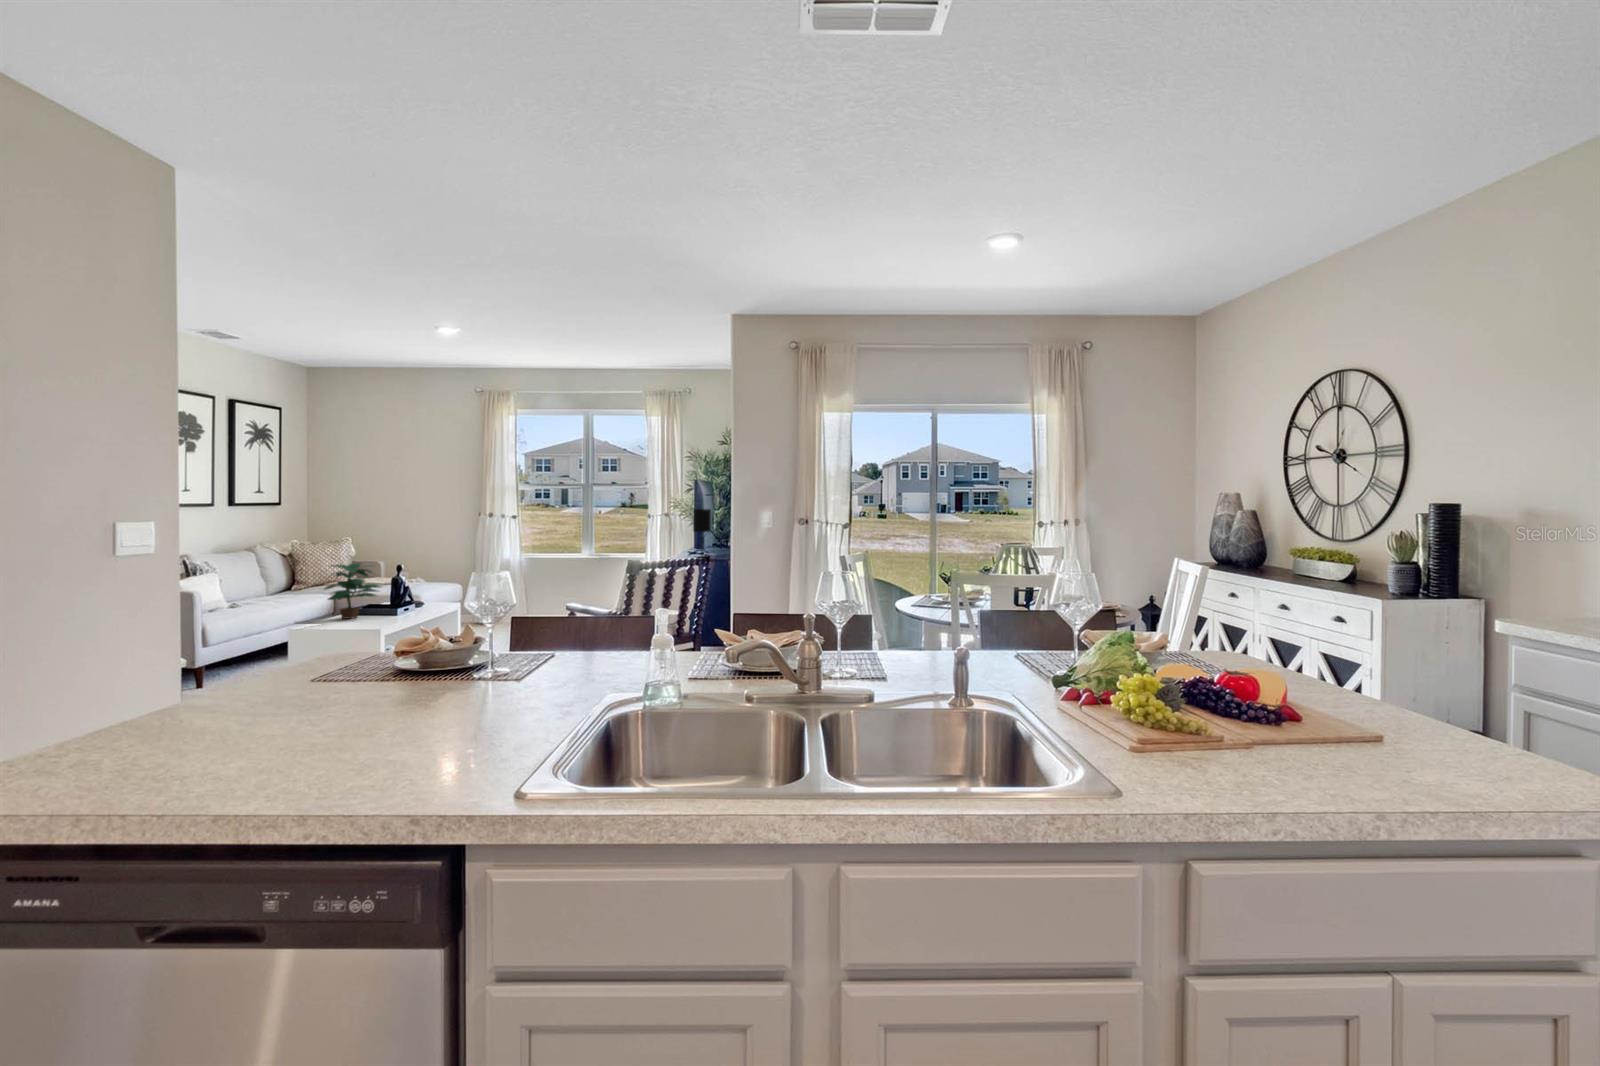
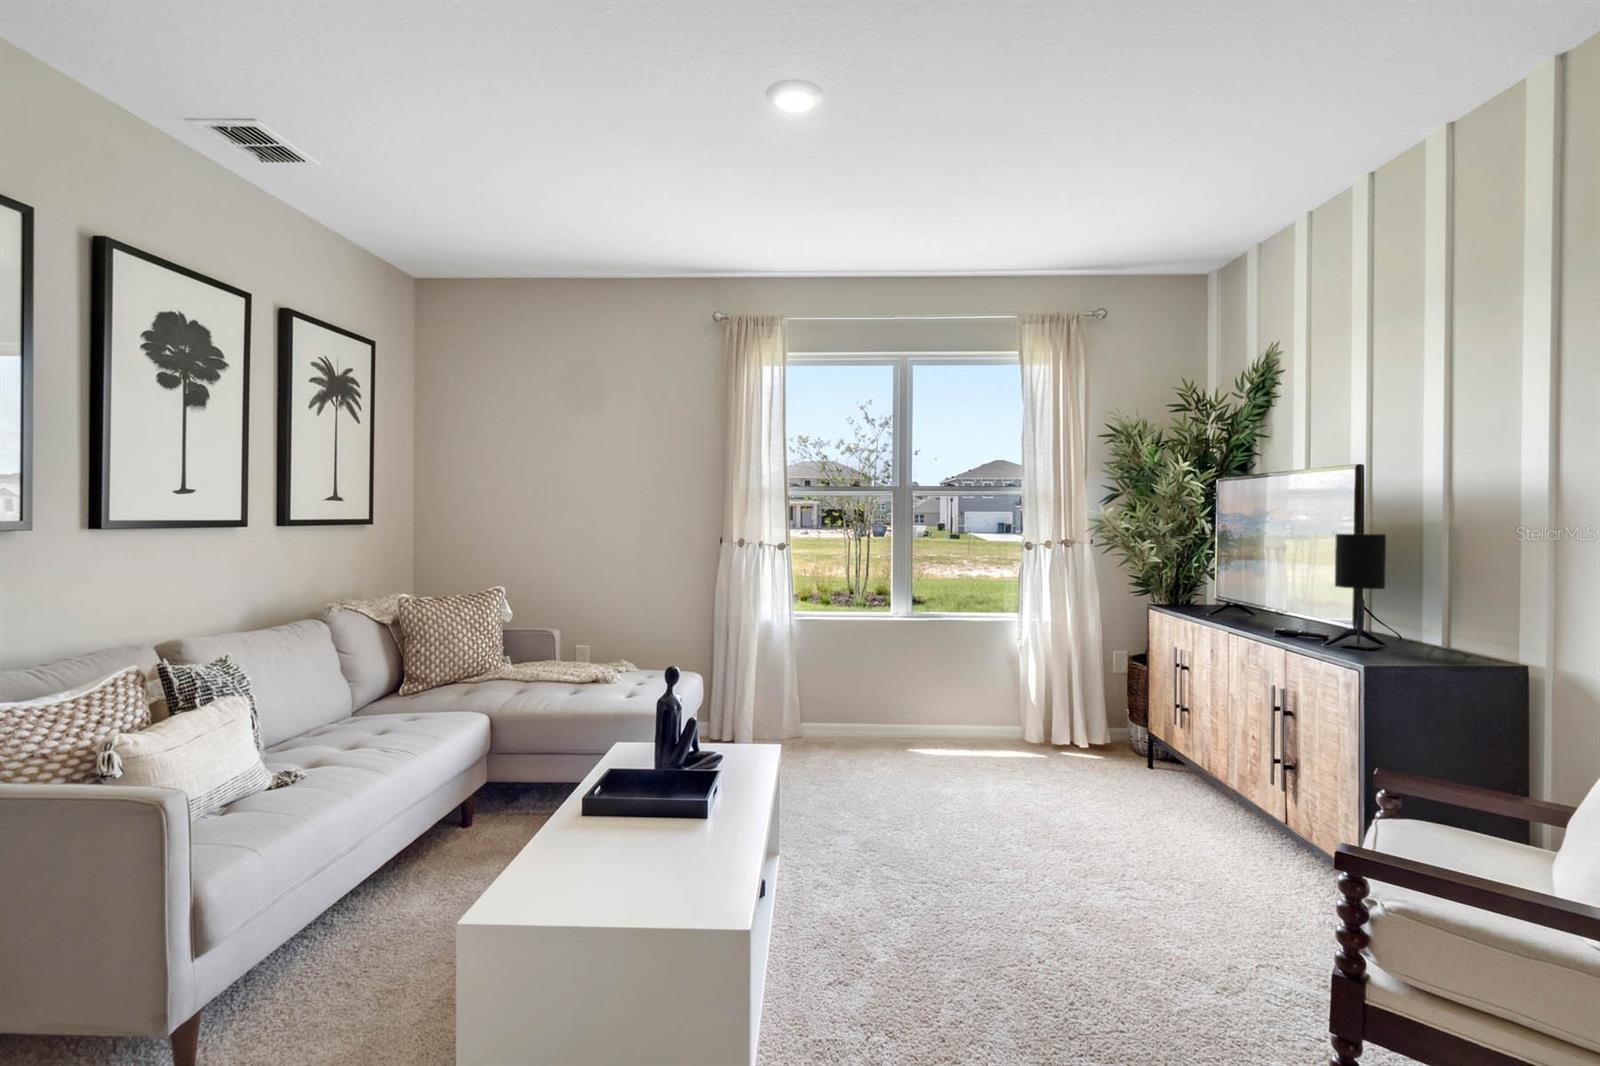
potted plant: present [325,563,381,619] -> none [566,692,713,882]

